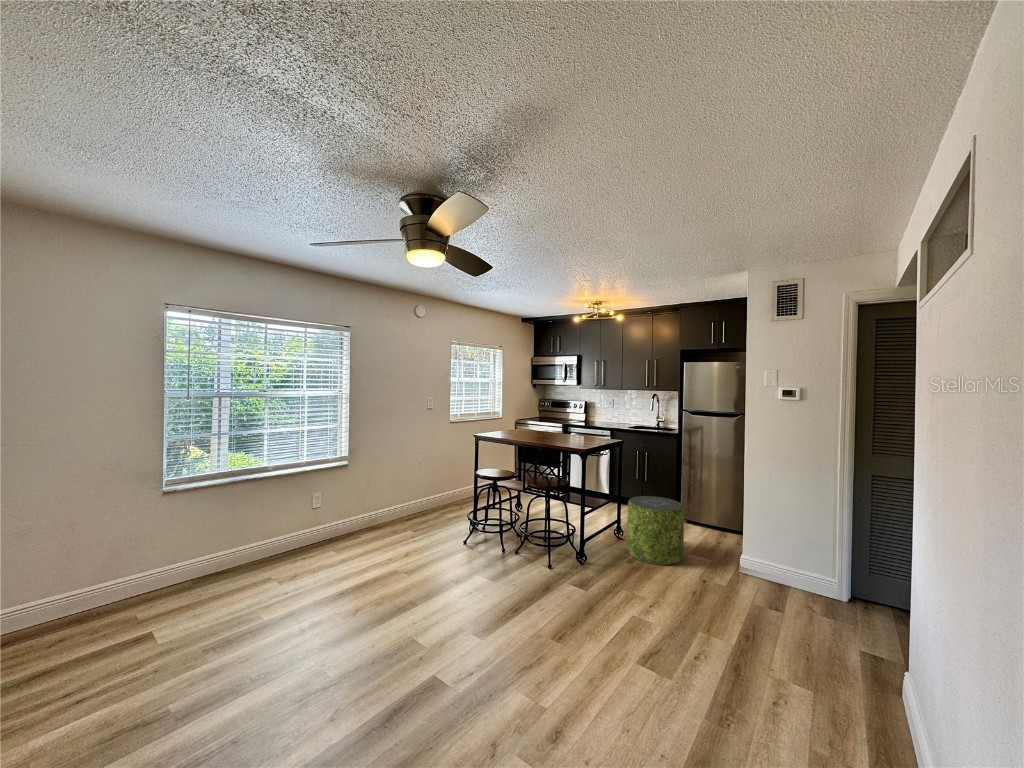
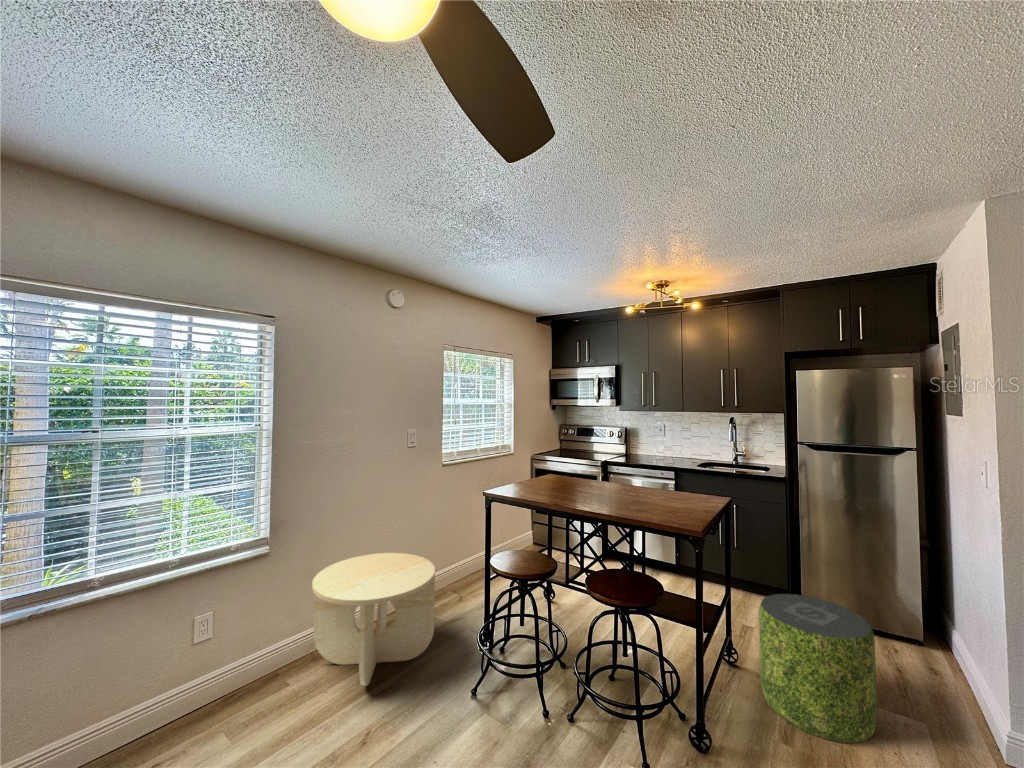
side table: none [372,473,443,539] -> present [312,553,435,686]

